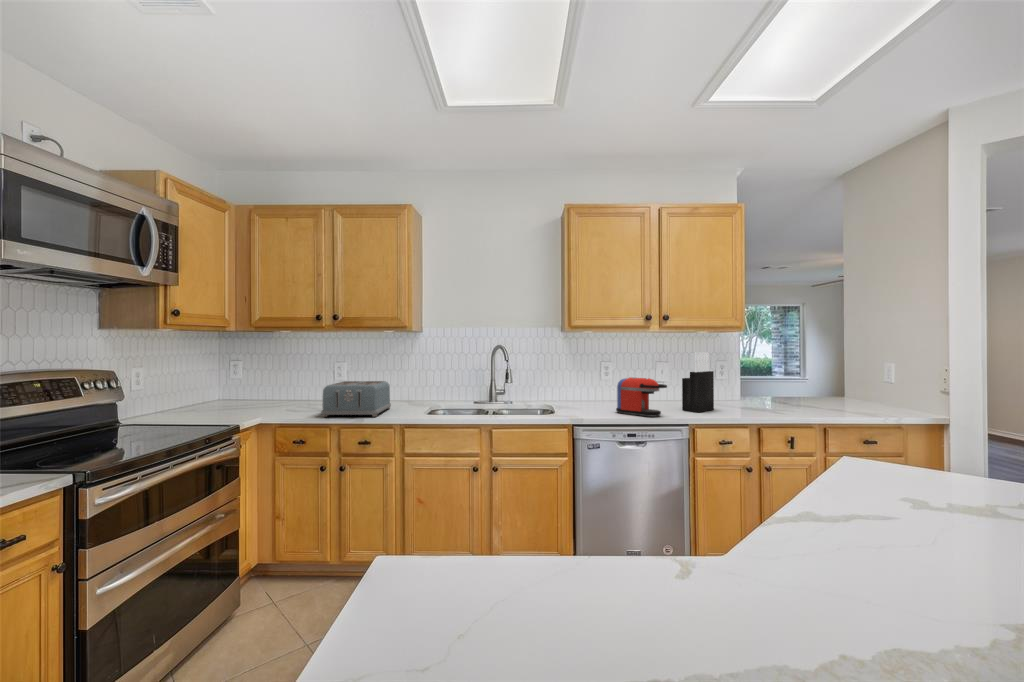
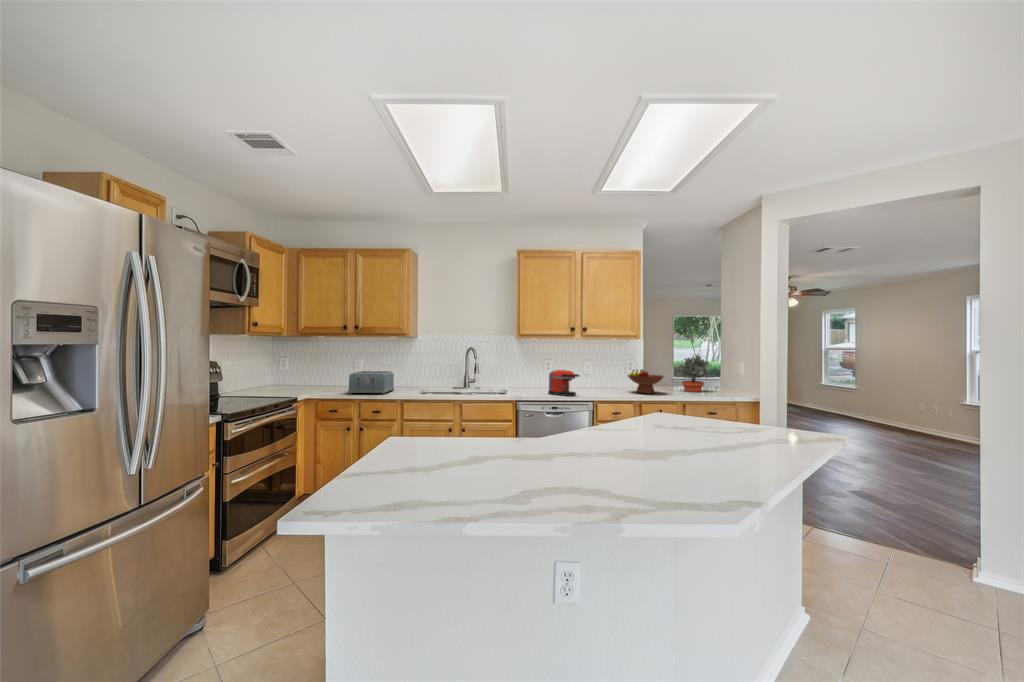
potted plant: none [790,351,843,406] -> present [675,355,709,392]
knife block: present [682,352,714,412] -> none [594,353,617,394]
fruit bowl: none [726,375,786,410] -> present [628,369,664,393]

